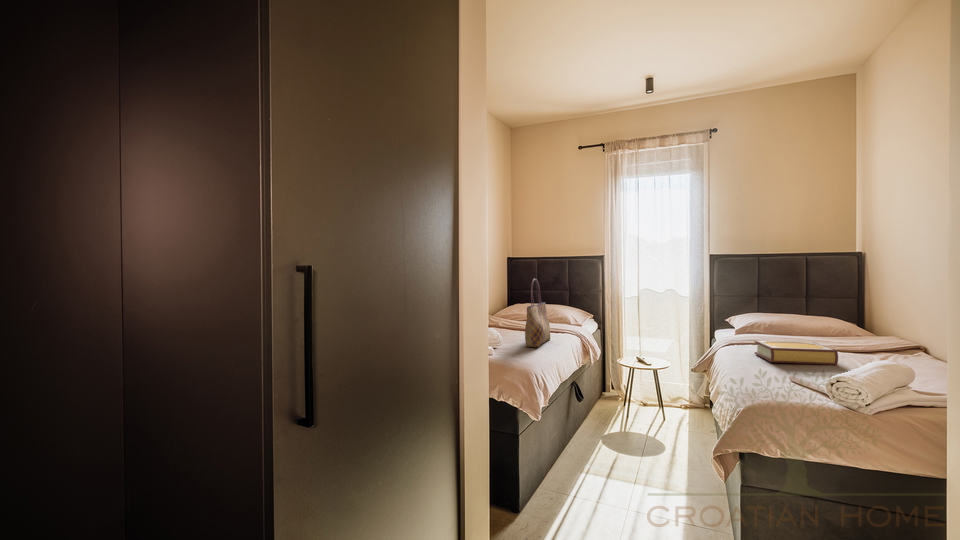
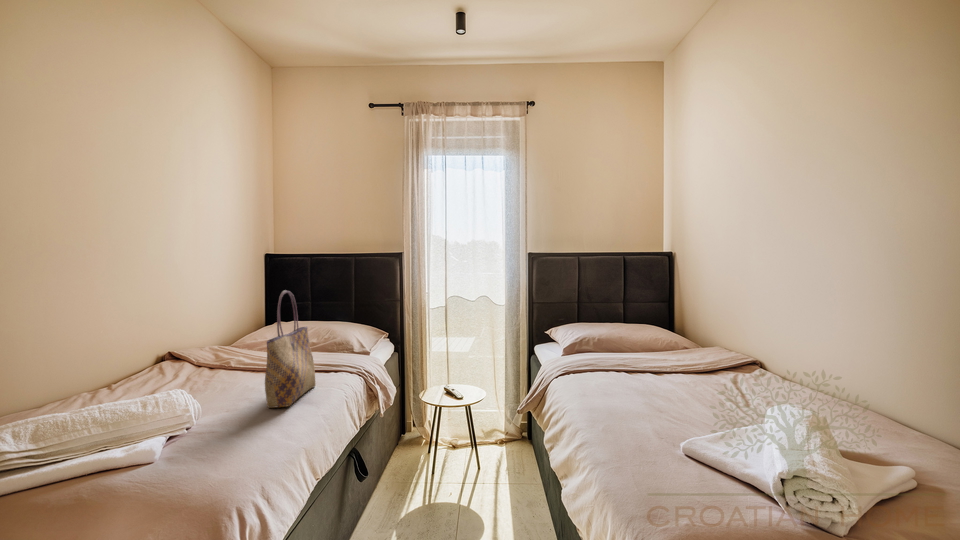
book: present [755,341,838,365] -> none [591,363,684,398]

